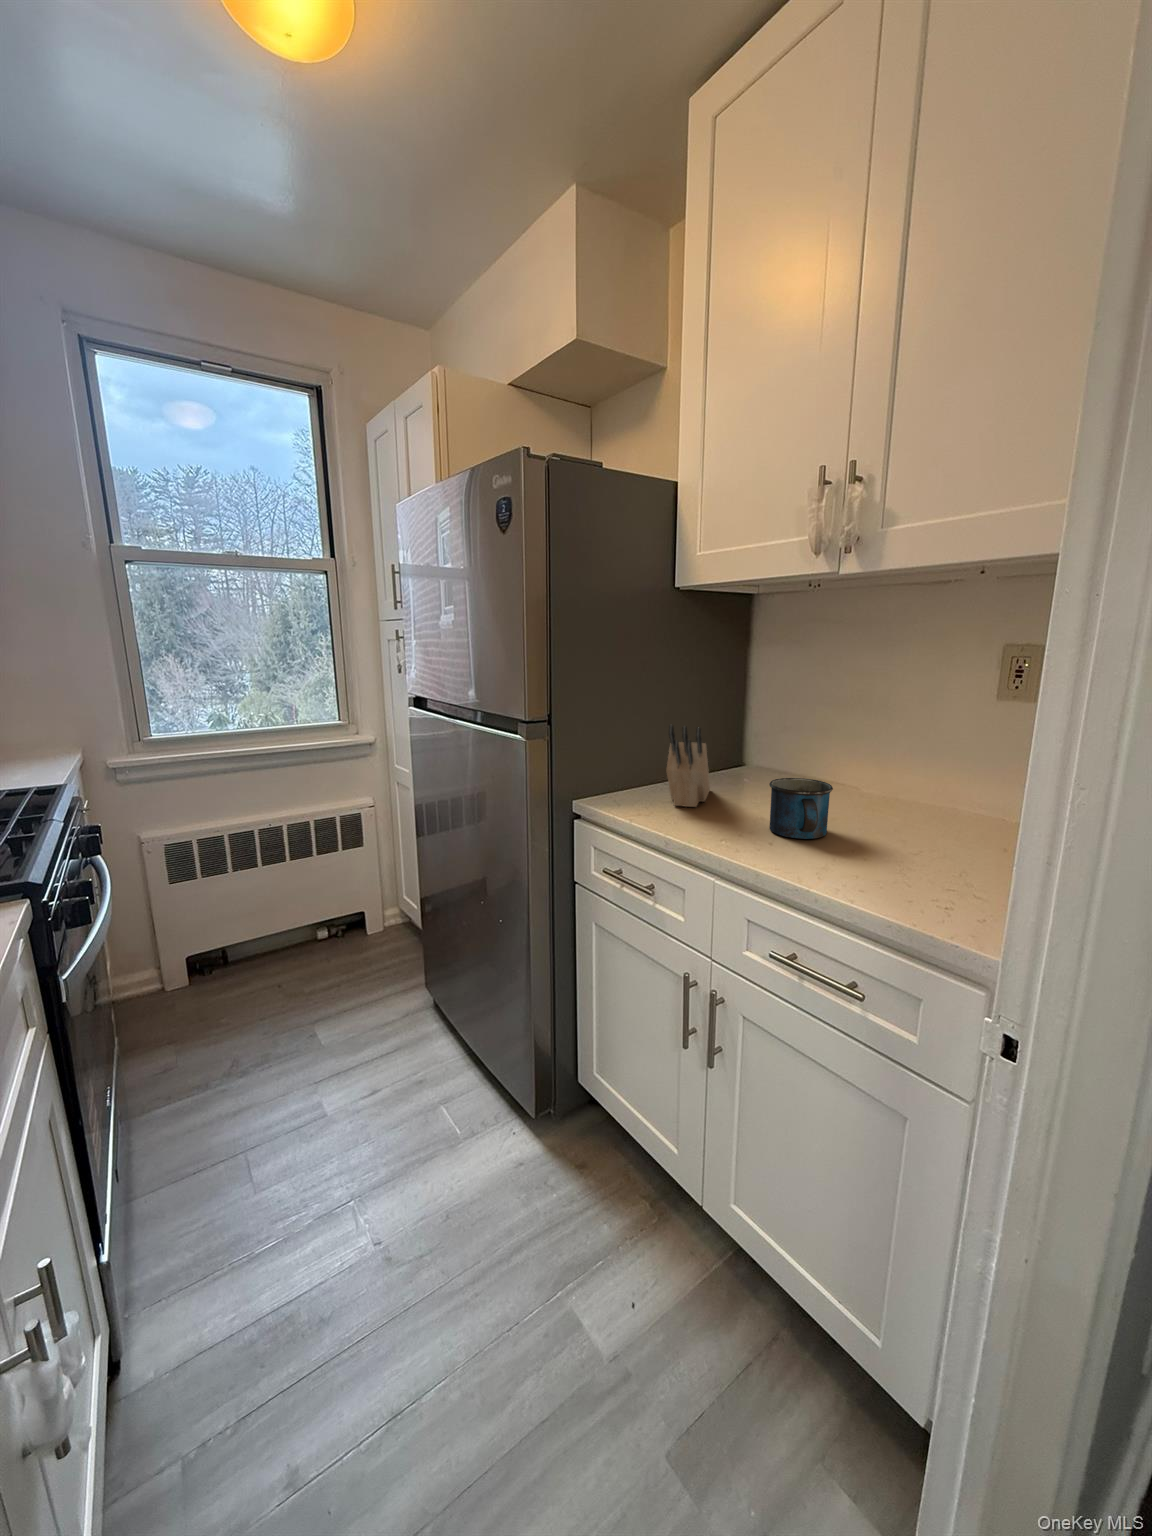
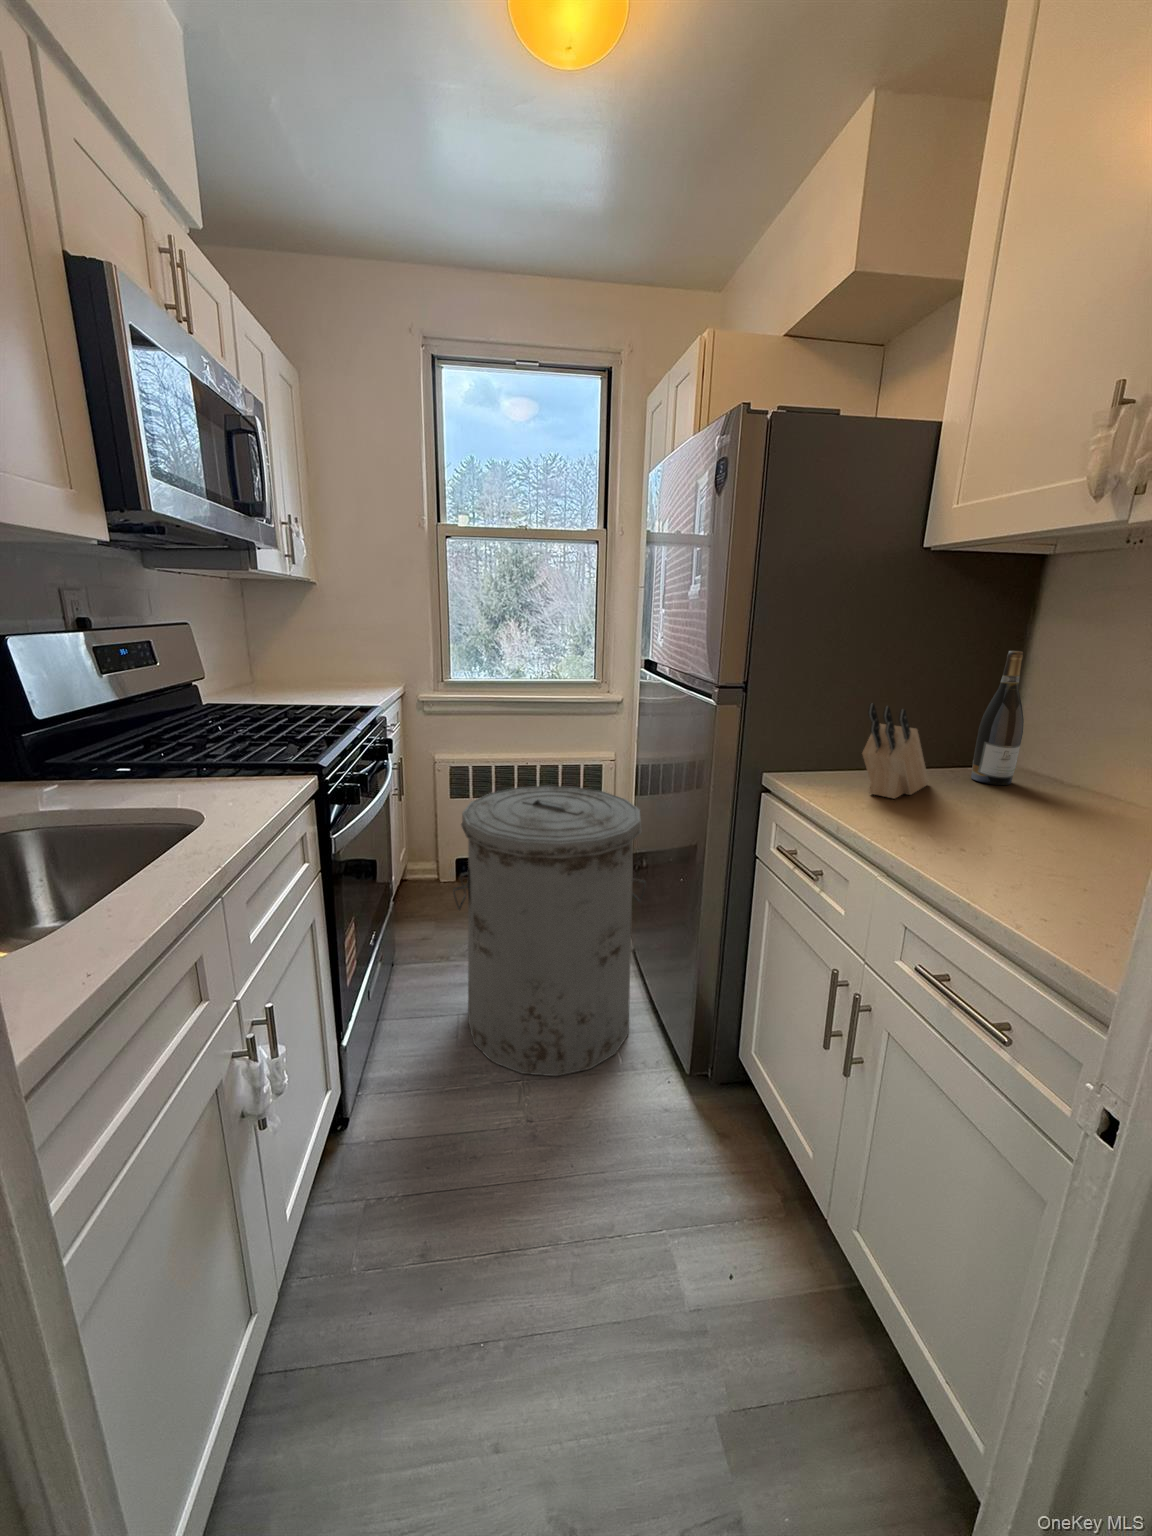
wine bottle: none [735,671,768,783] -> present [971,651,1024,785]
mug: present [769,778,833,839] -> none [968,778,1062,854]
trash can: none [228,844,458,1190] -> present [453,786,646,1076]

